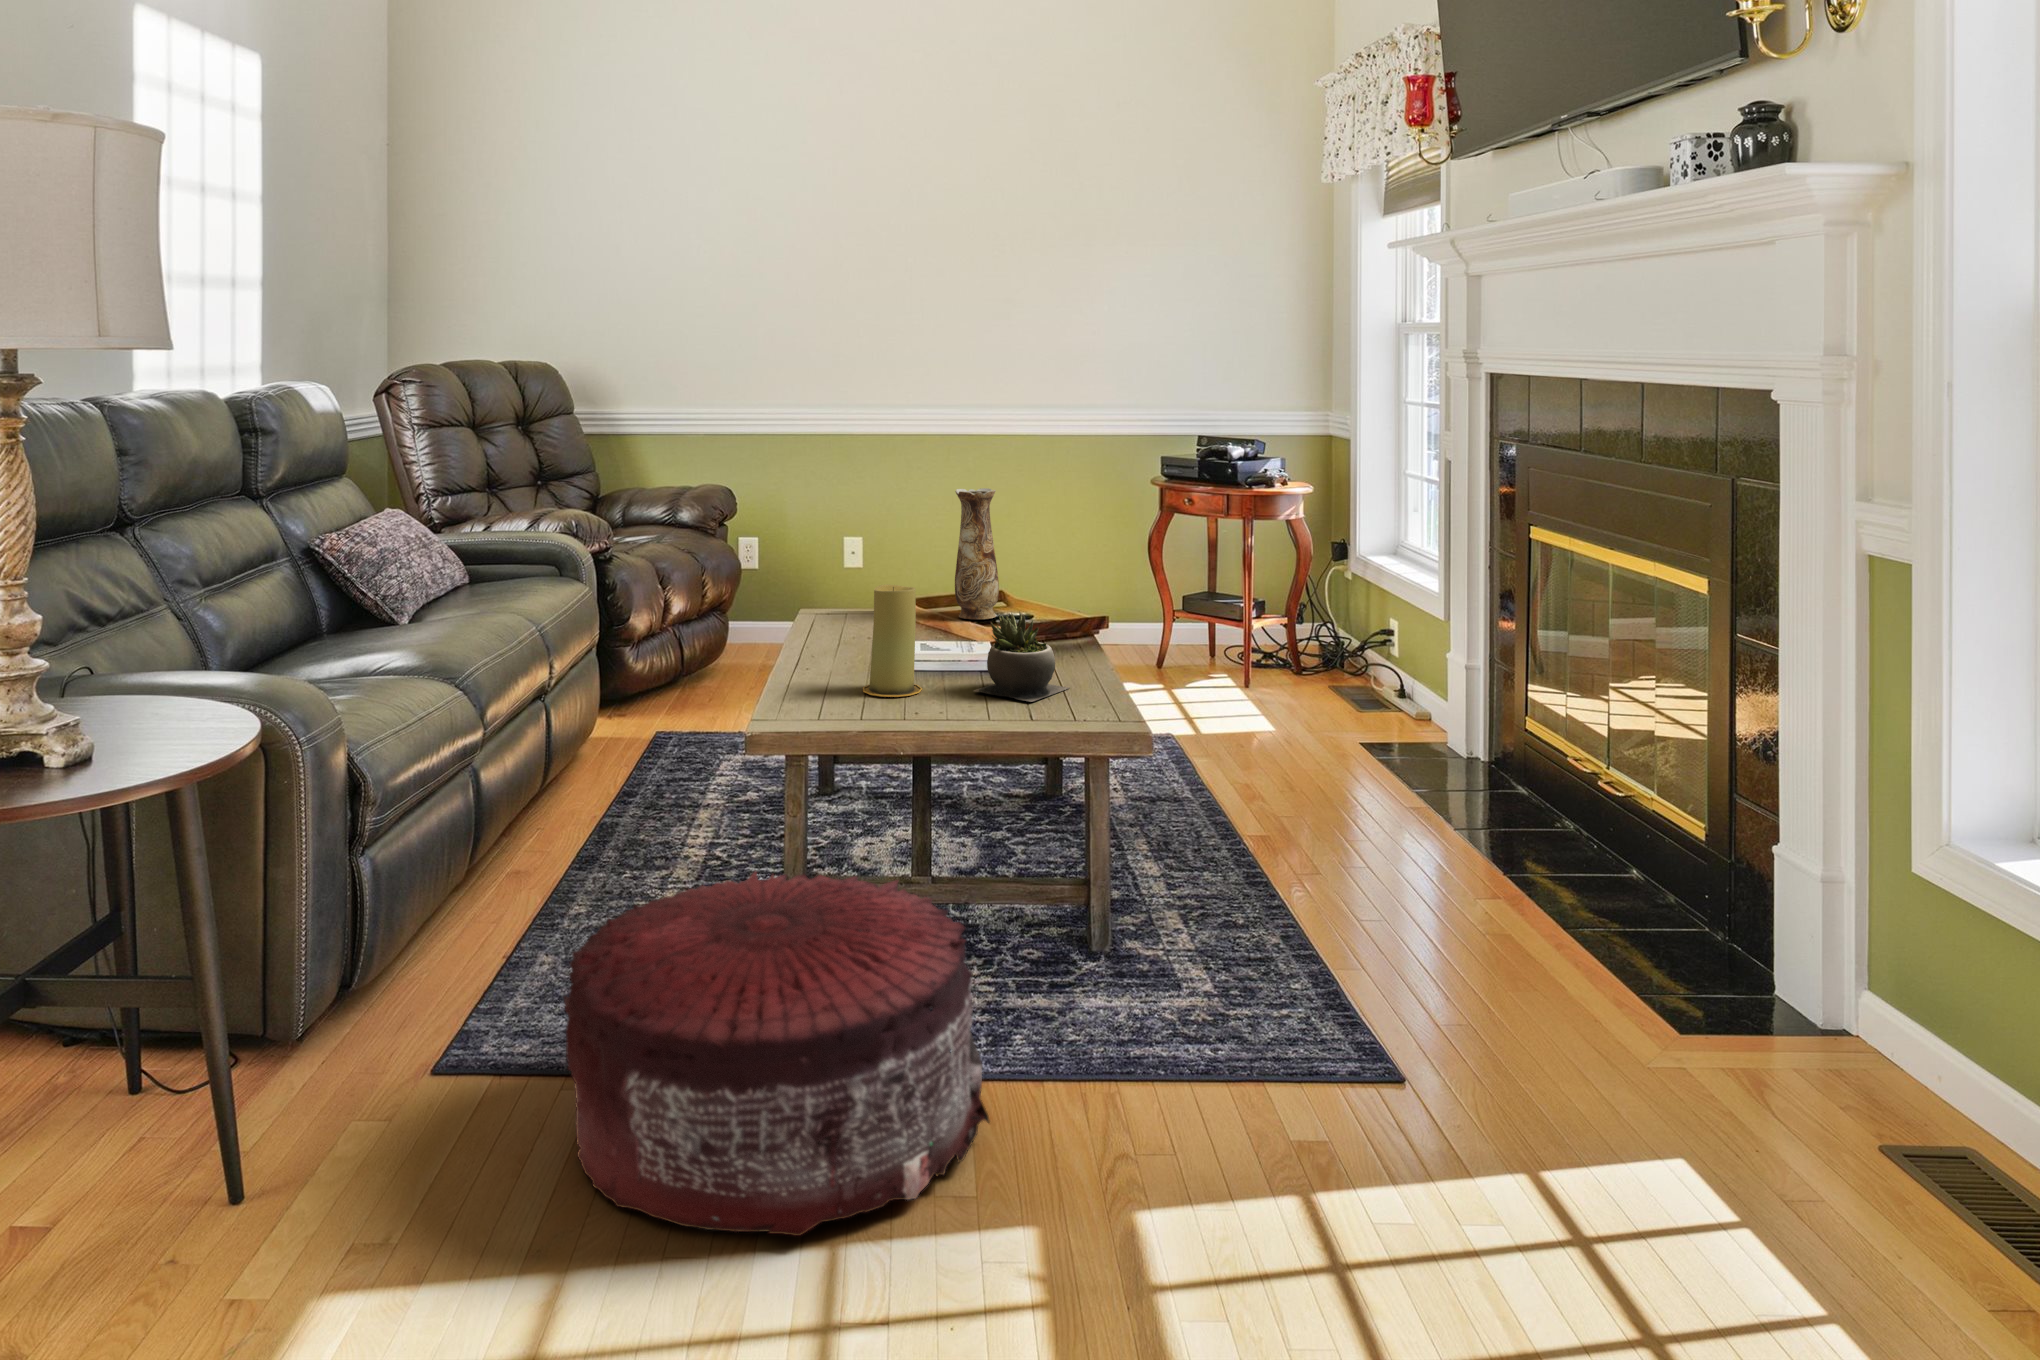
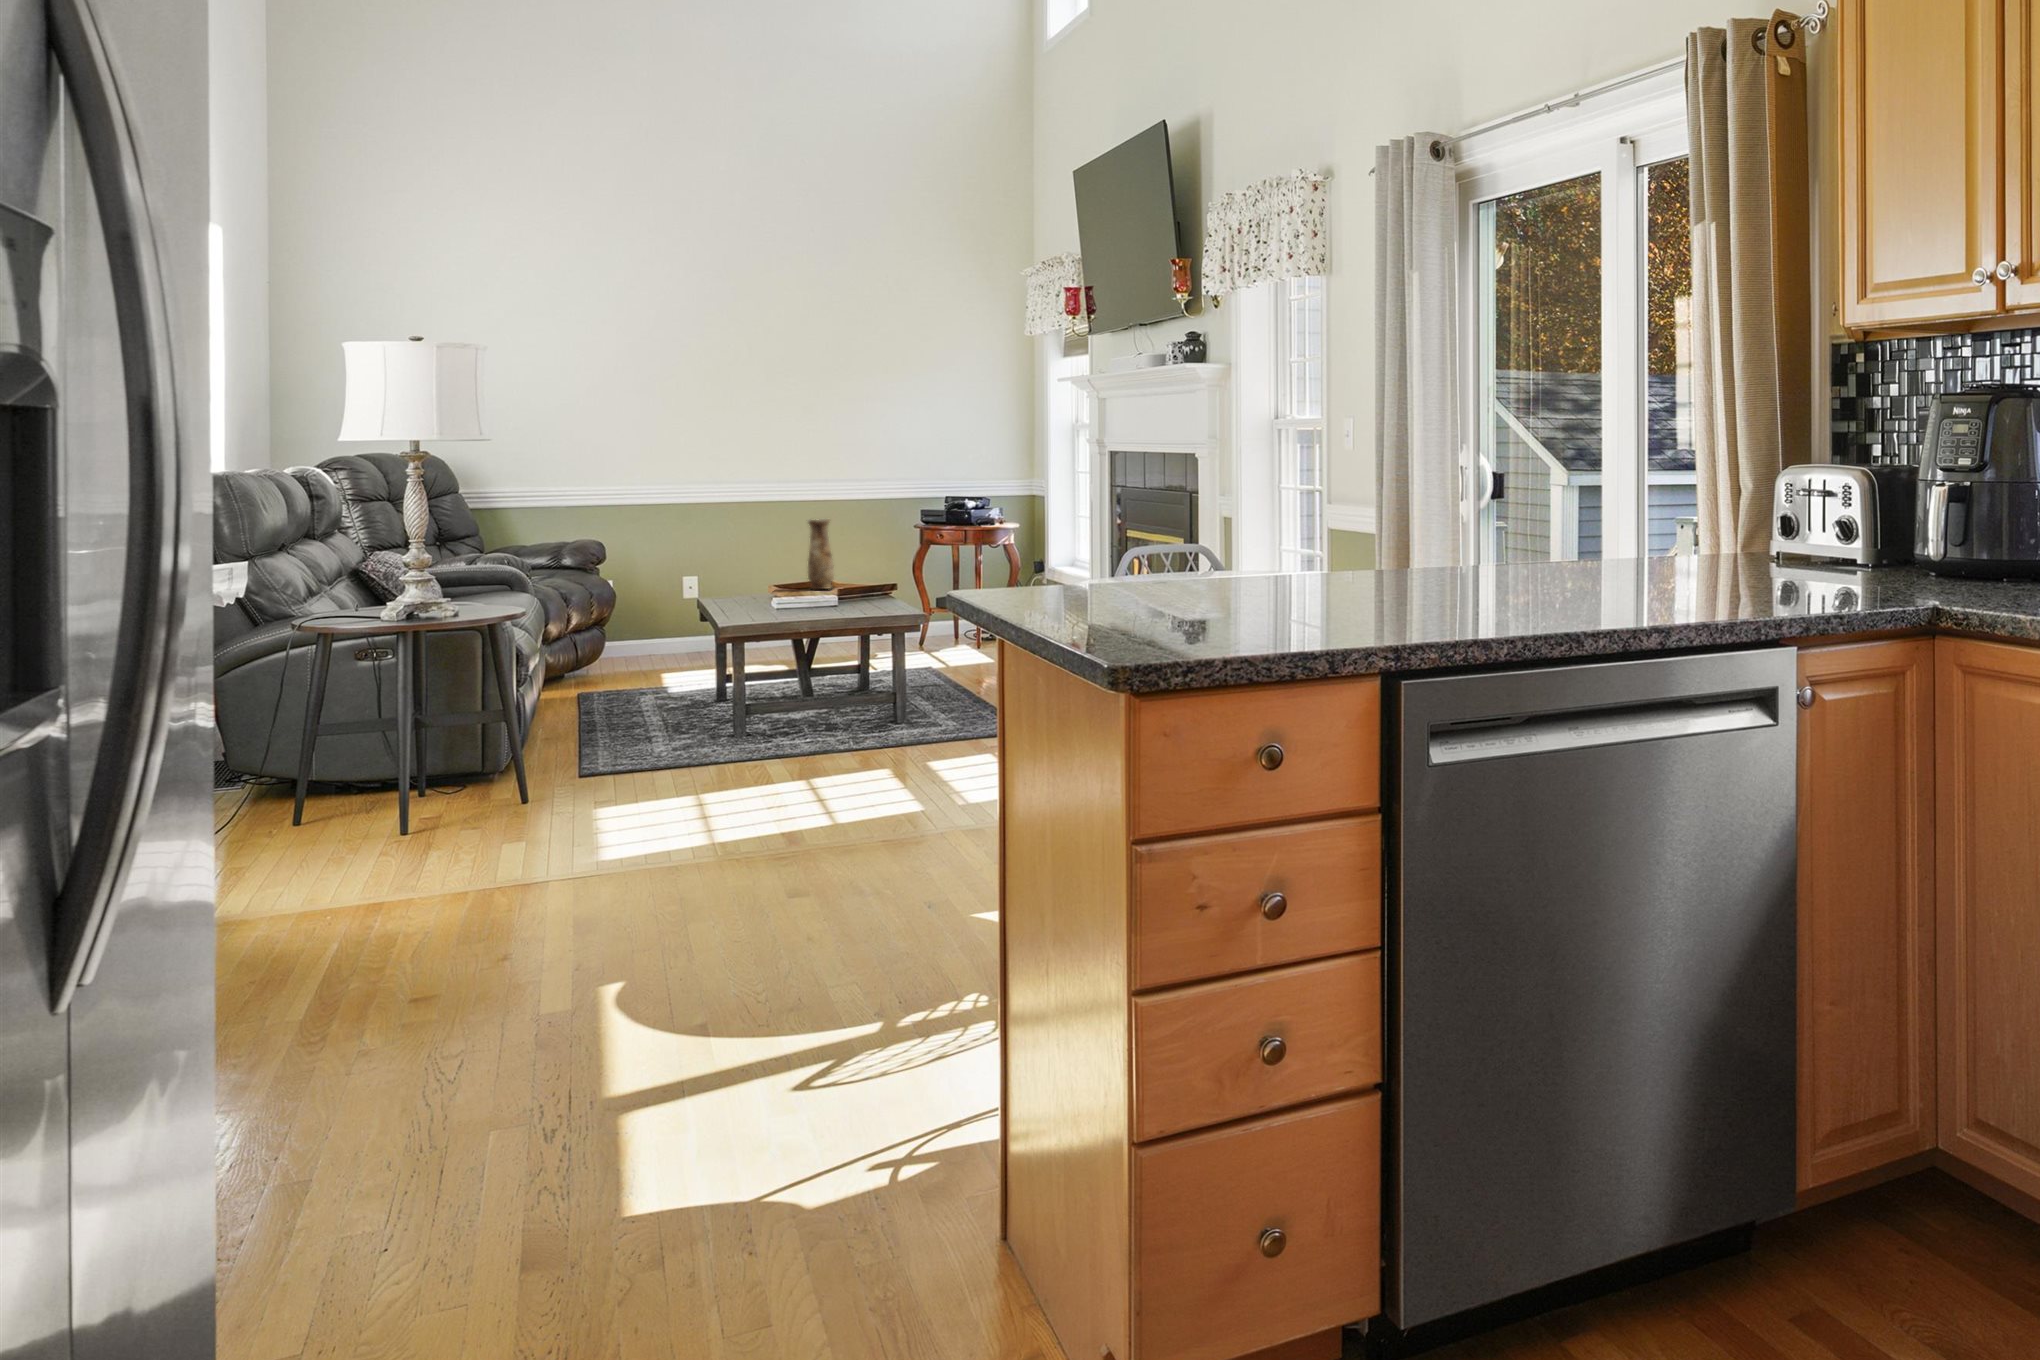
candle: present [863,584,922,697] -> none [774,560,806,613]
succulent plant: present [973,612,1069,702] -> none [834,569,885,609]
pouf: present [564,872,990,1236] -> none [669,671,867,781]

